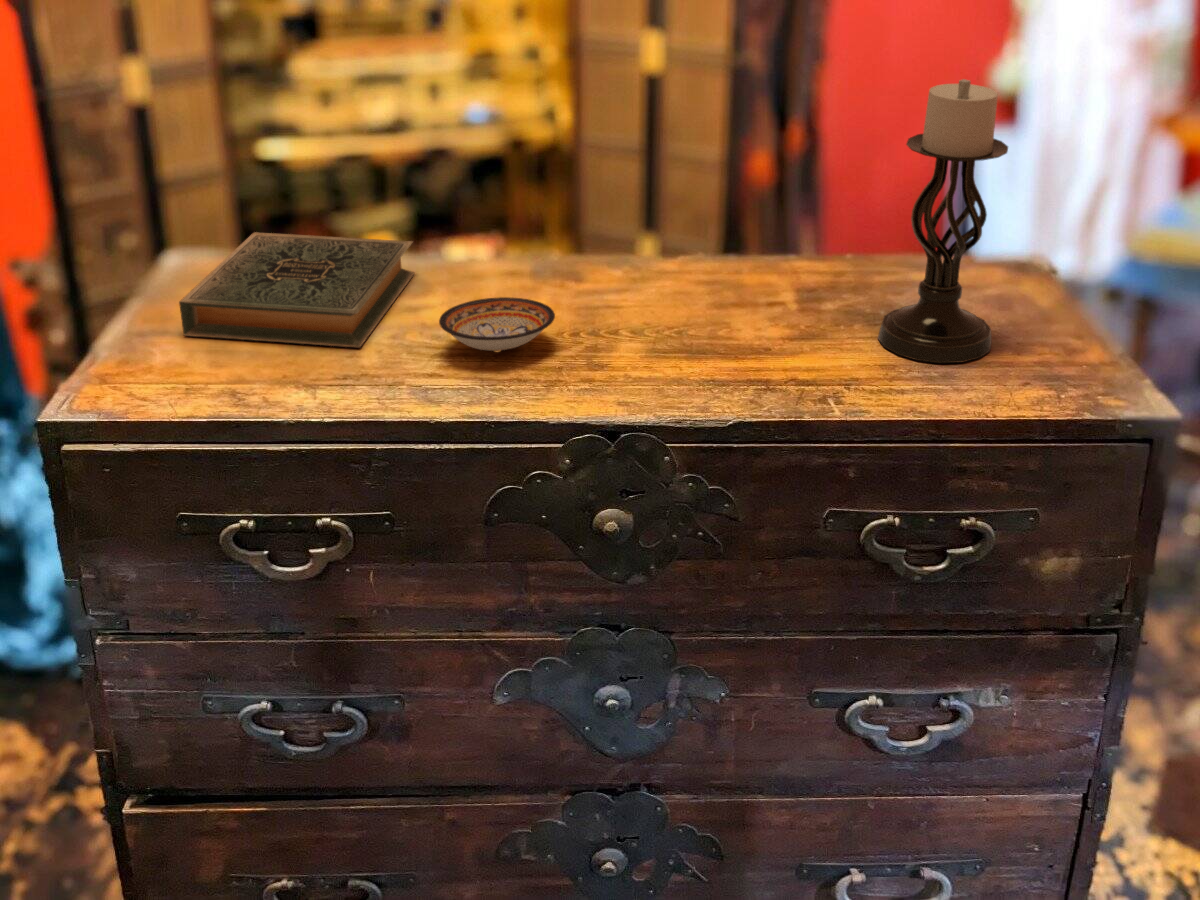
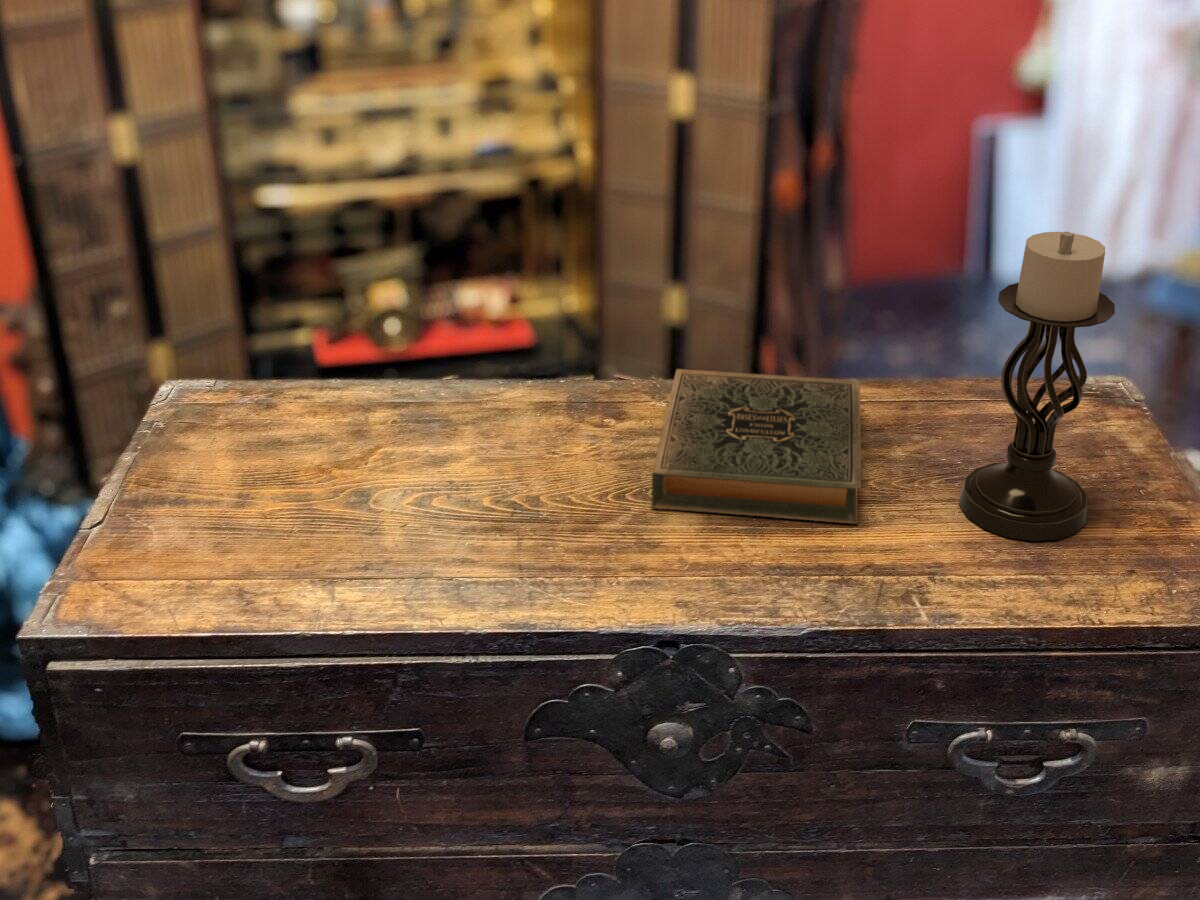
hardback book: present [179,232,414,347] -> present [652,369,861,524]
ceramic bowl: present [439,297,555,351] -> none [470,462,599,532]

